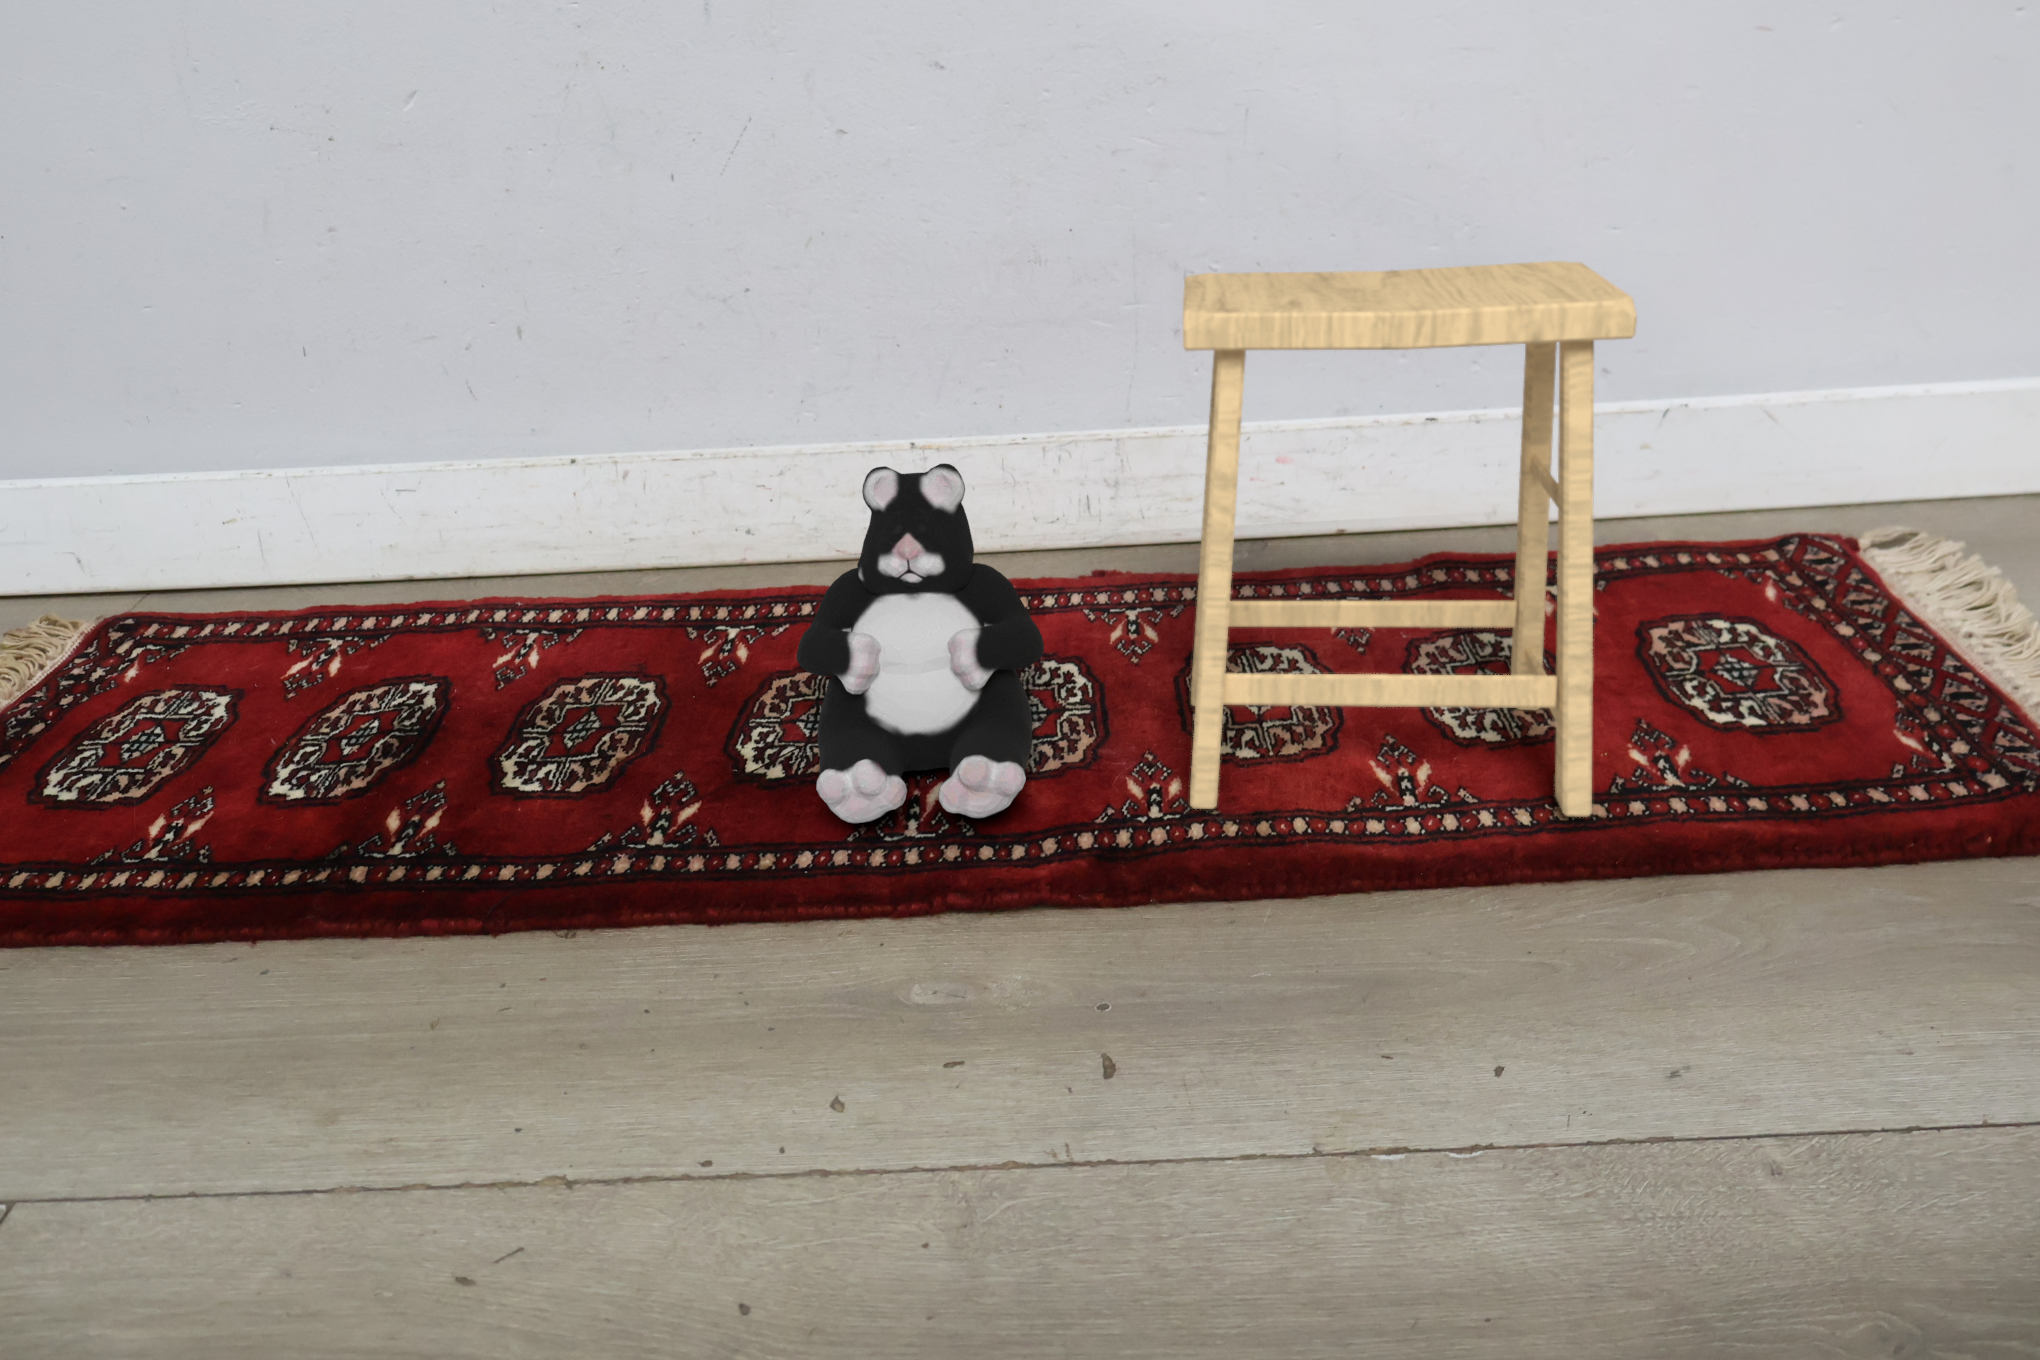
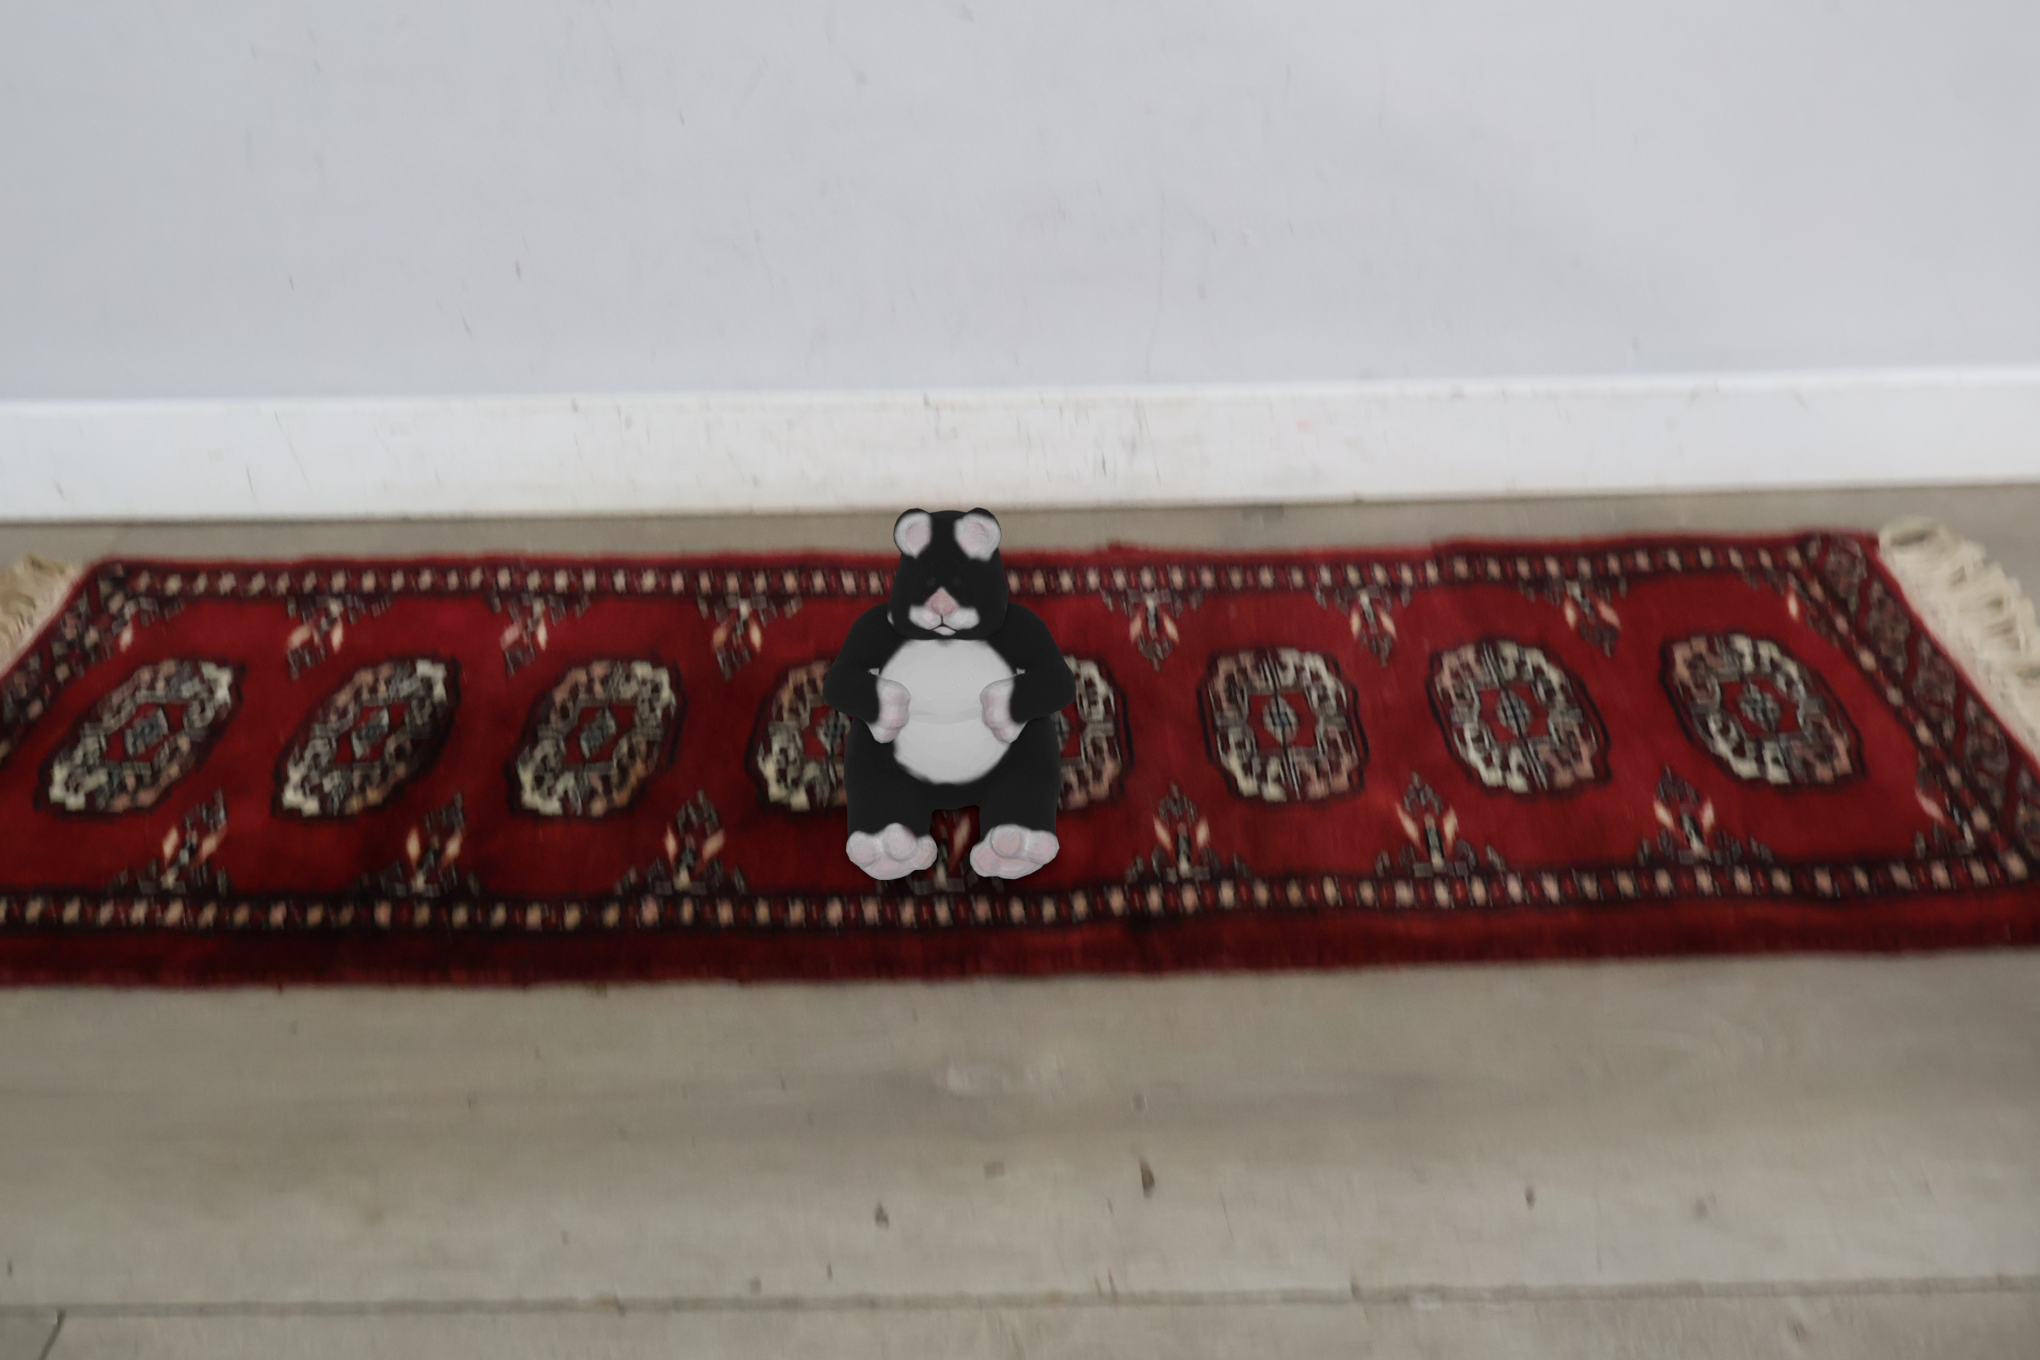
footstool: present [1183,261,1637,817] -> none [1215,318,1749,894]

